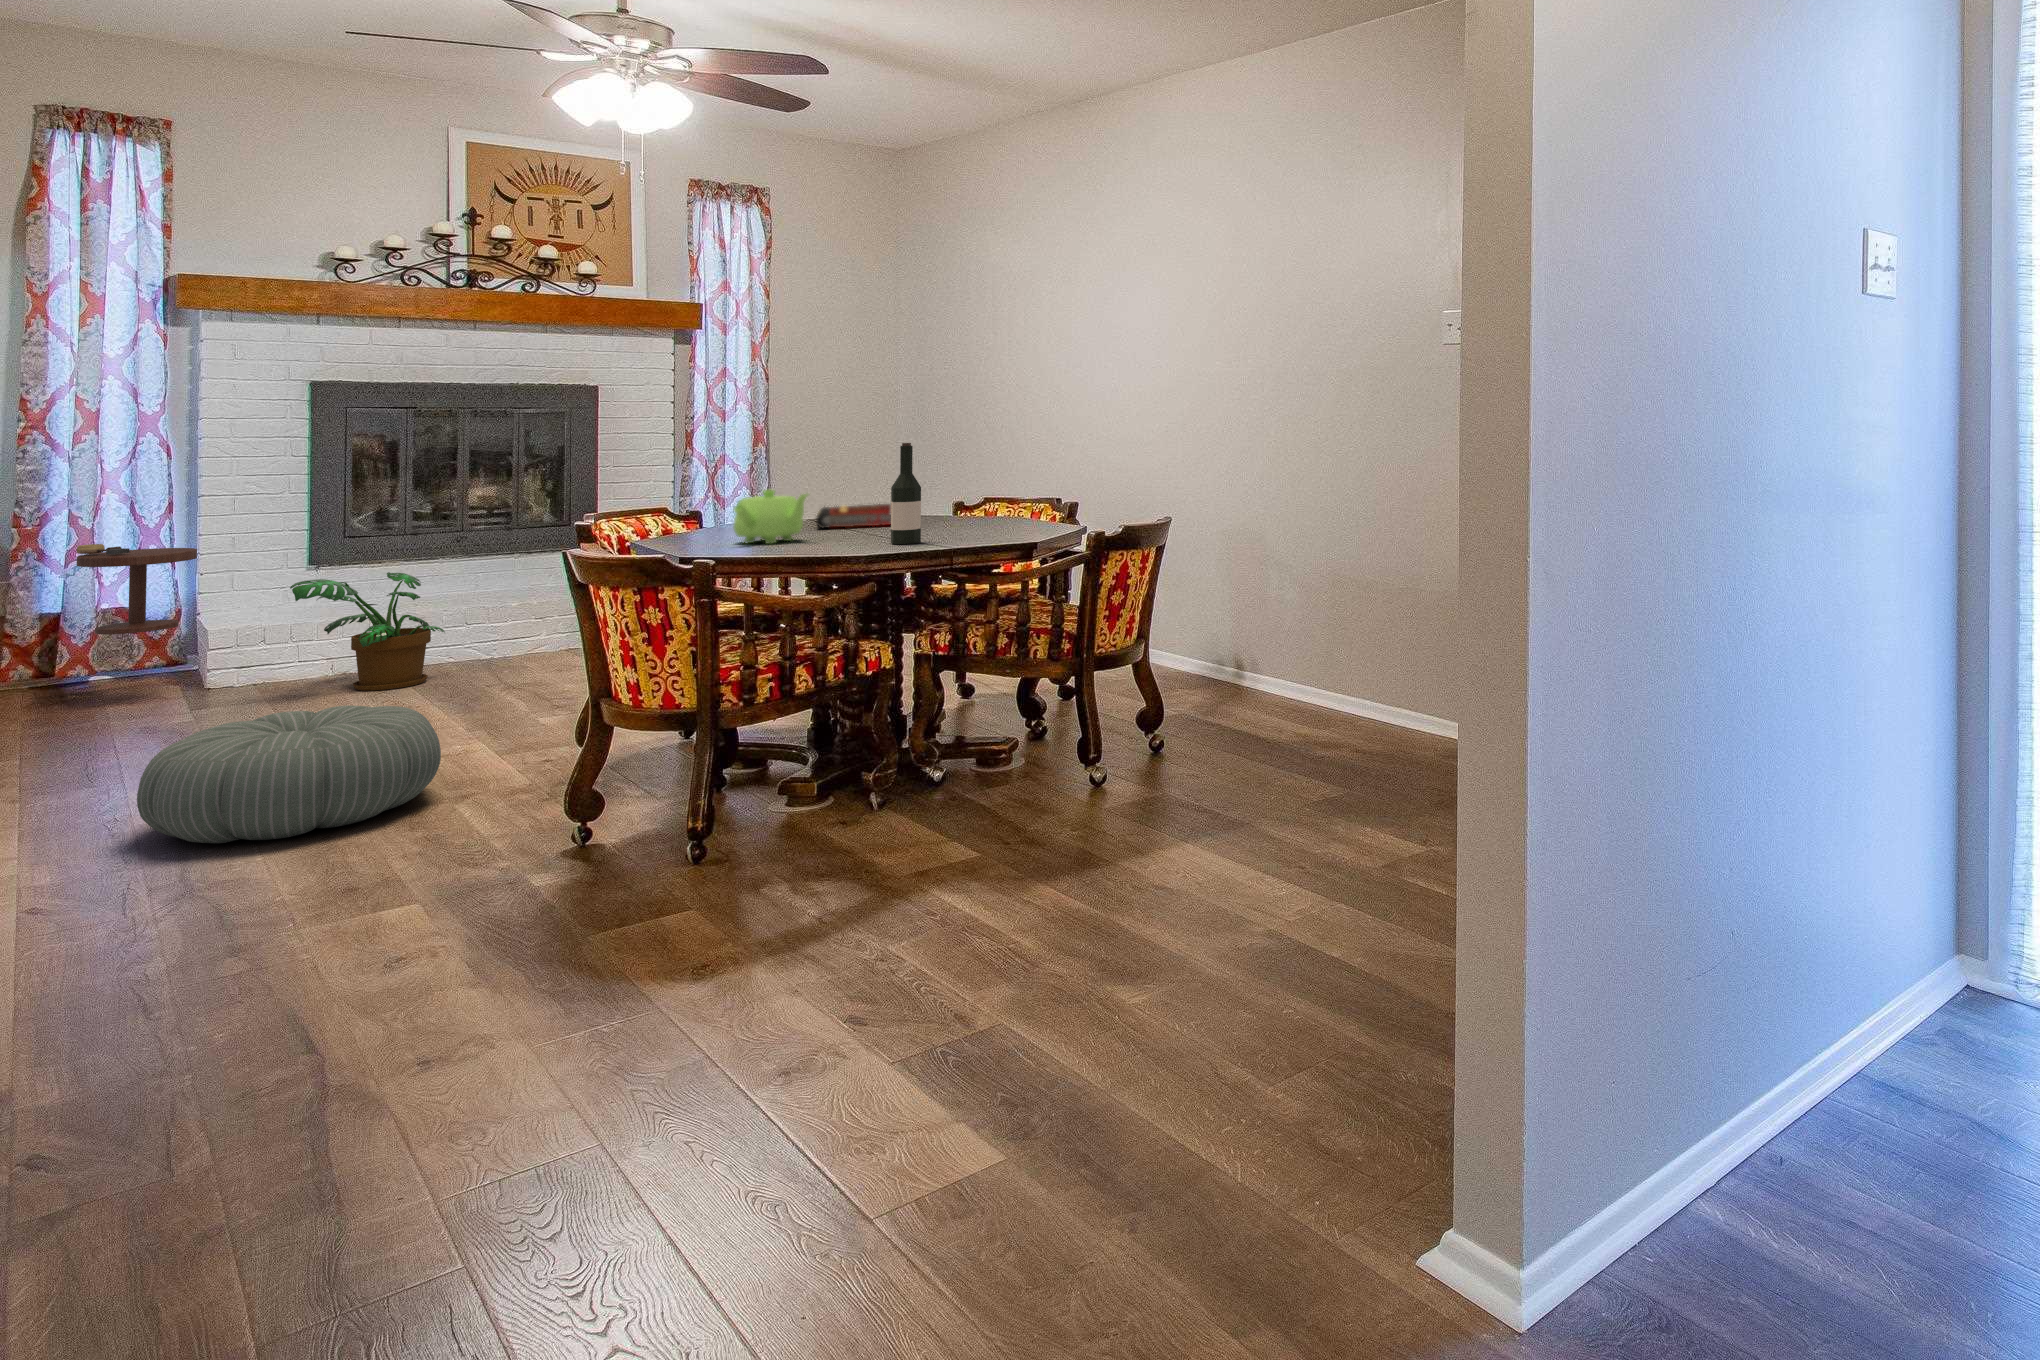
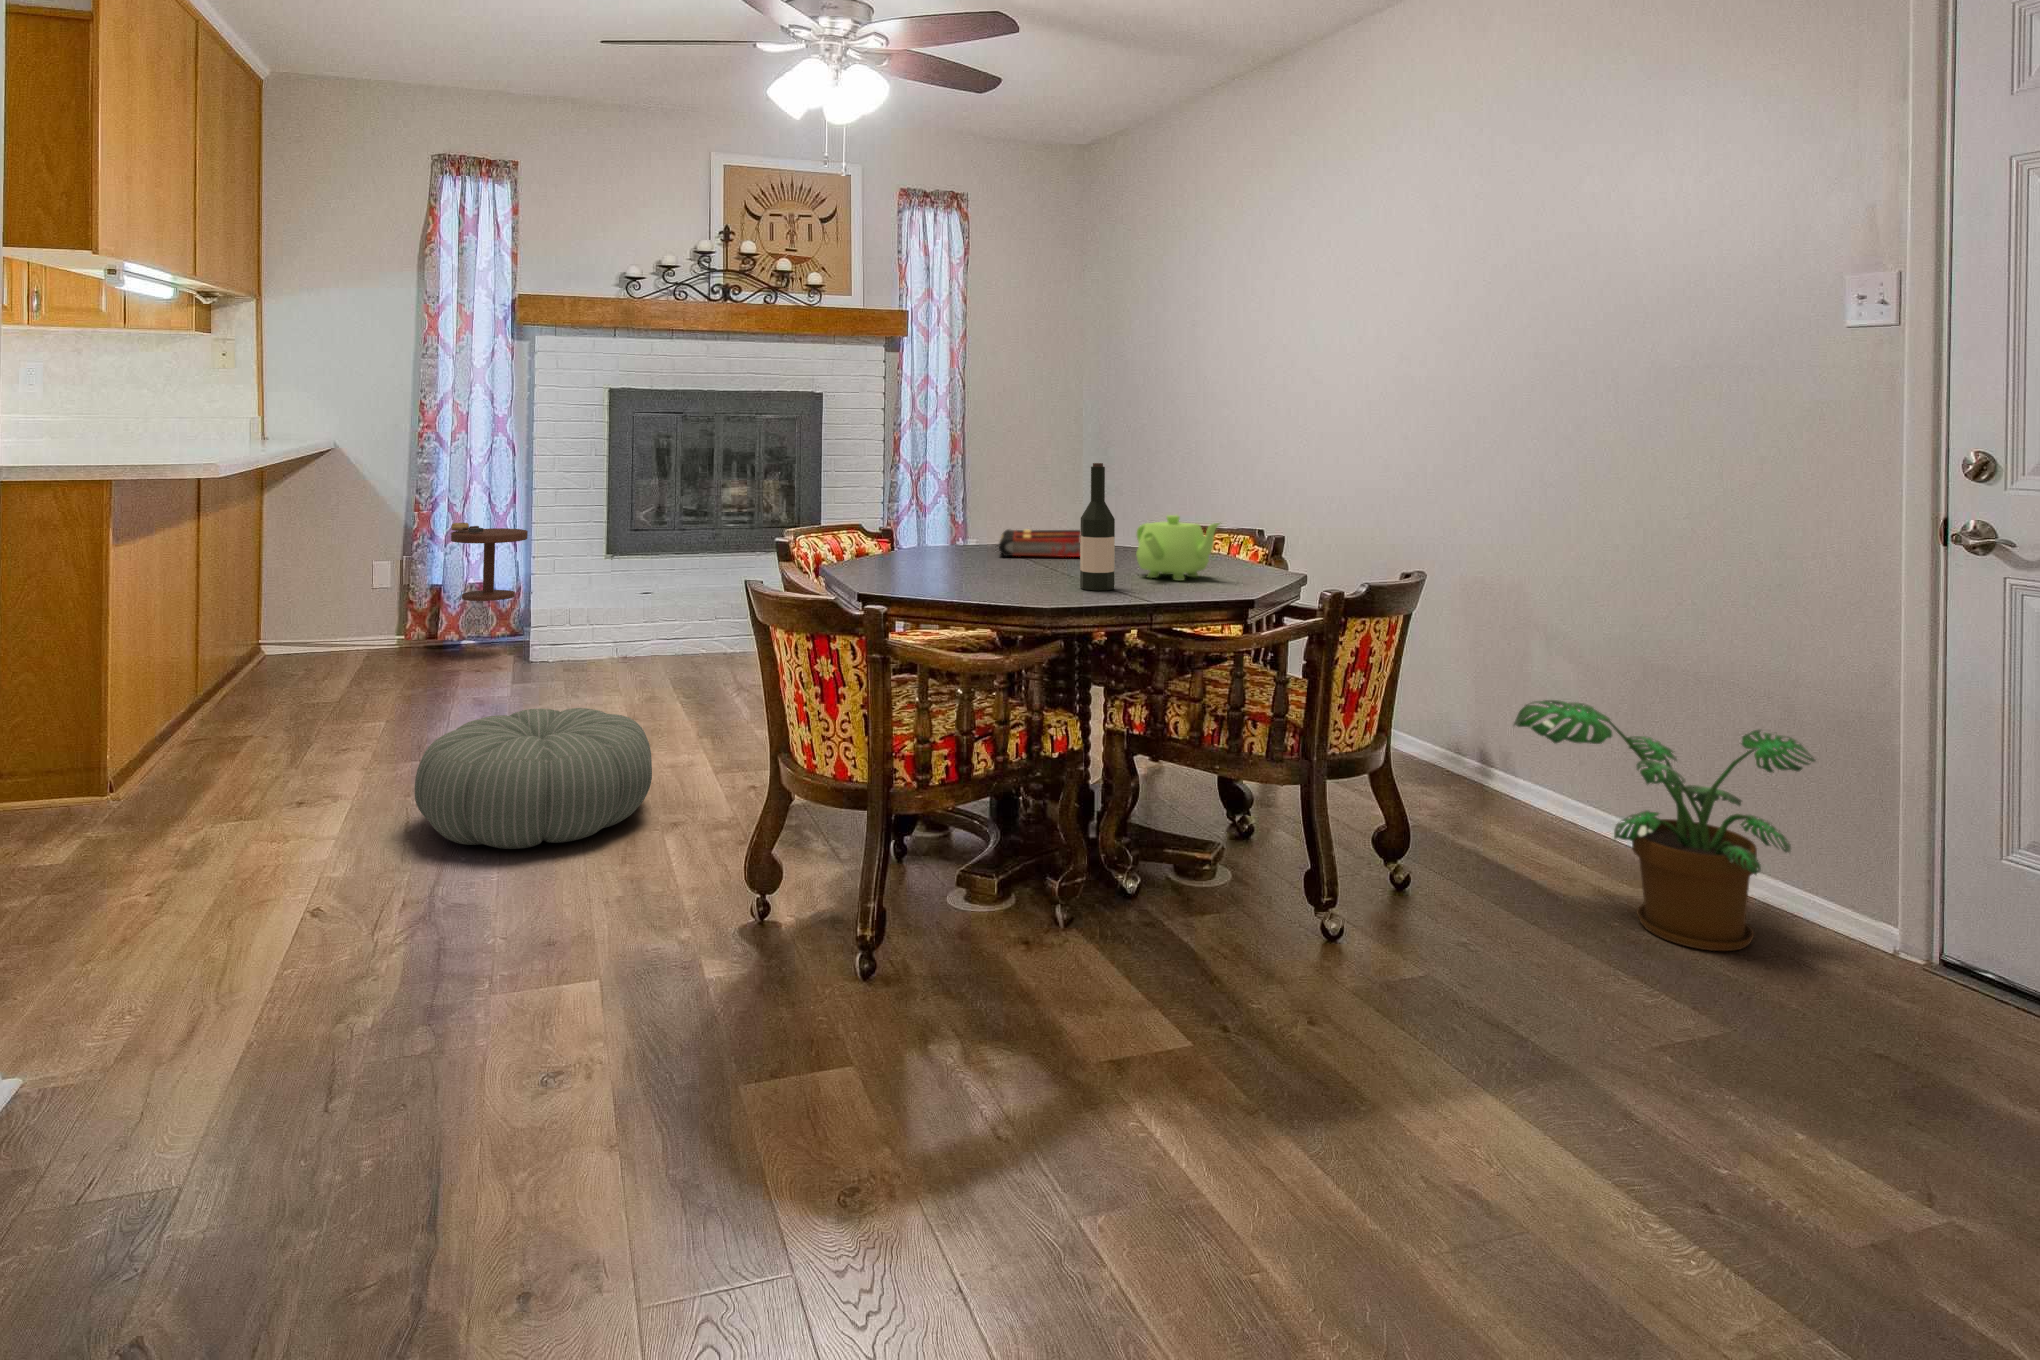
teapot: present [733,490,807,544] -> present [1136,515,1220,581]
potted plant: present [290,572,445,691] -> present [1514,700,1815,951]

